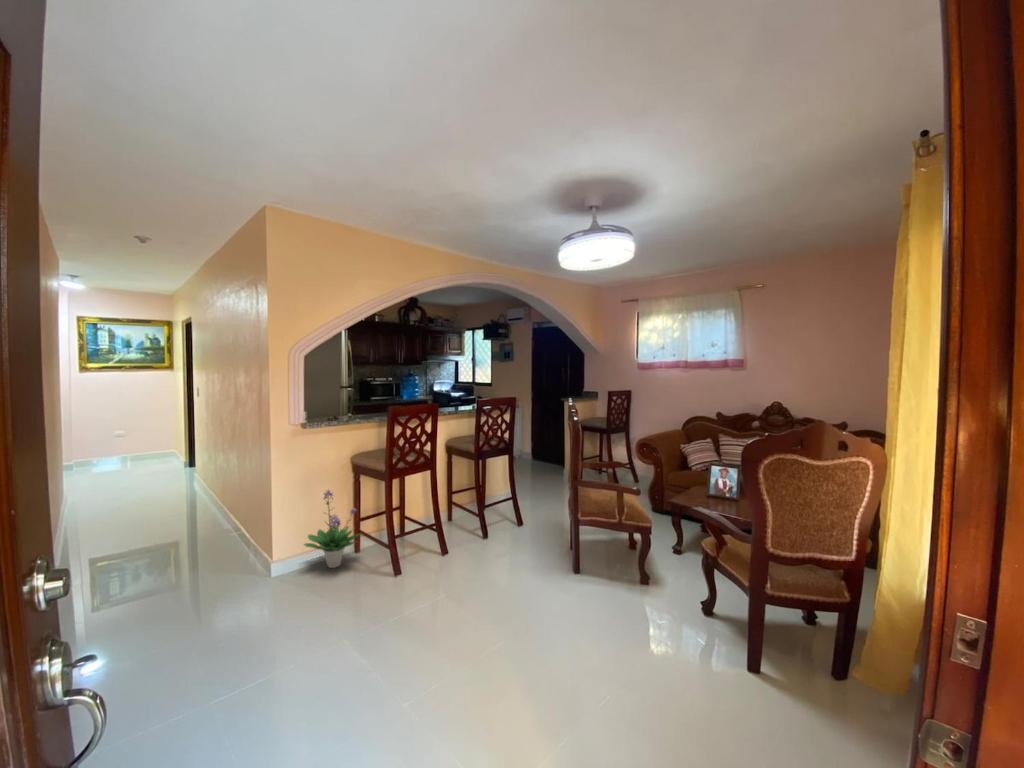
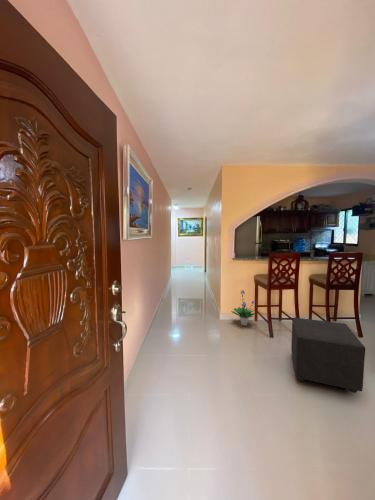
ottoman: none [442,513,555,635] -> present [291,318,365,393]

